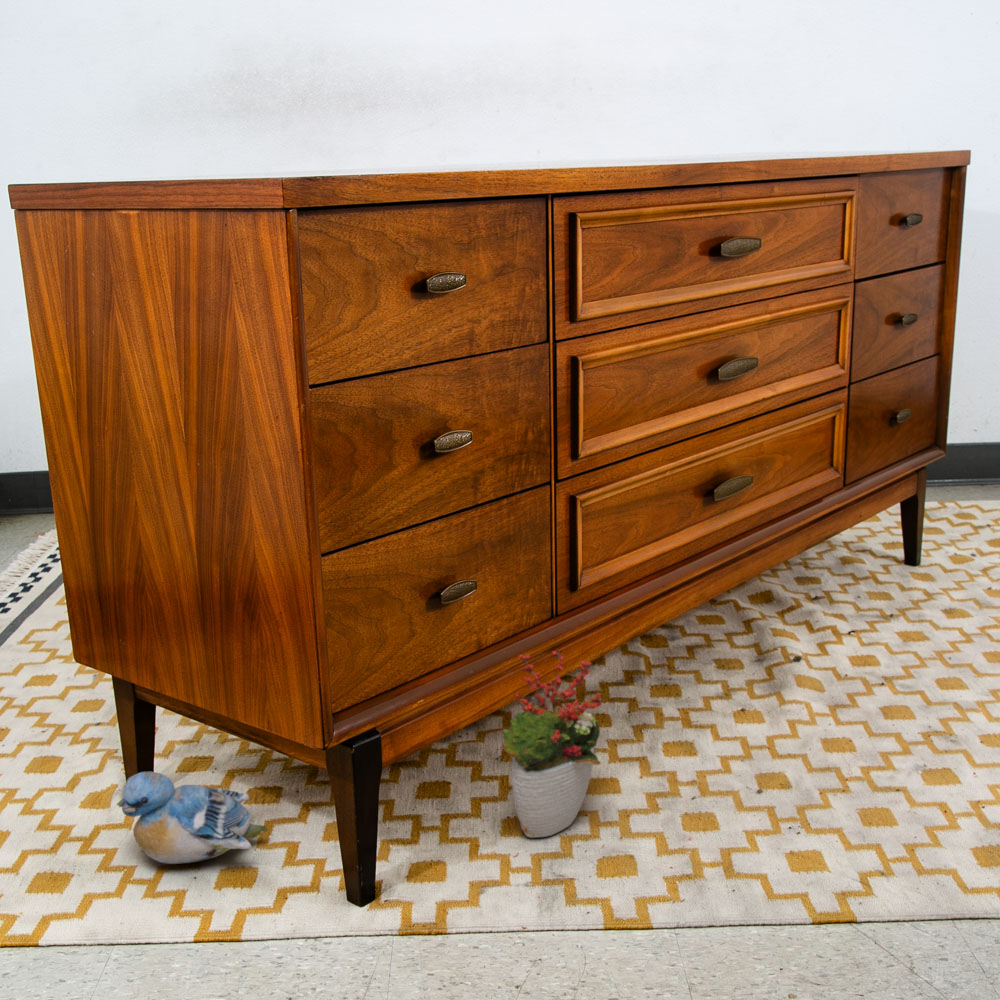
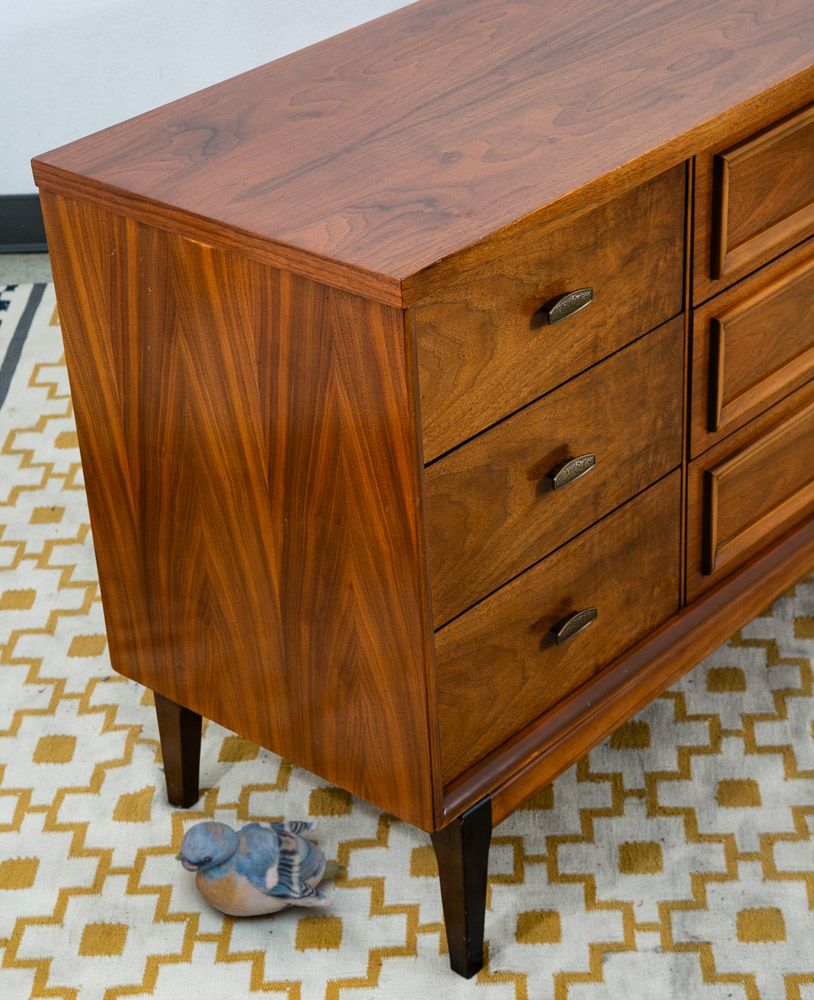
decorative plant: present [503,649,601,838] -> none [628,680,752,877]

